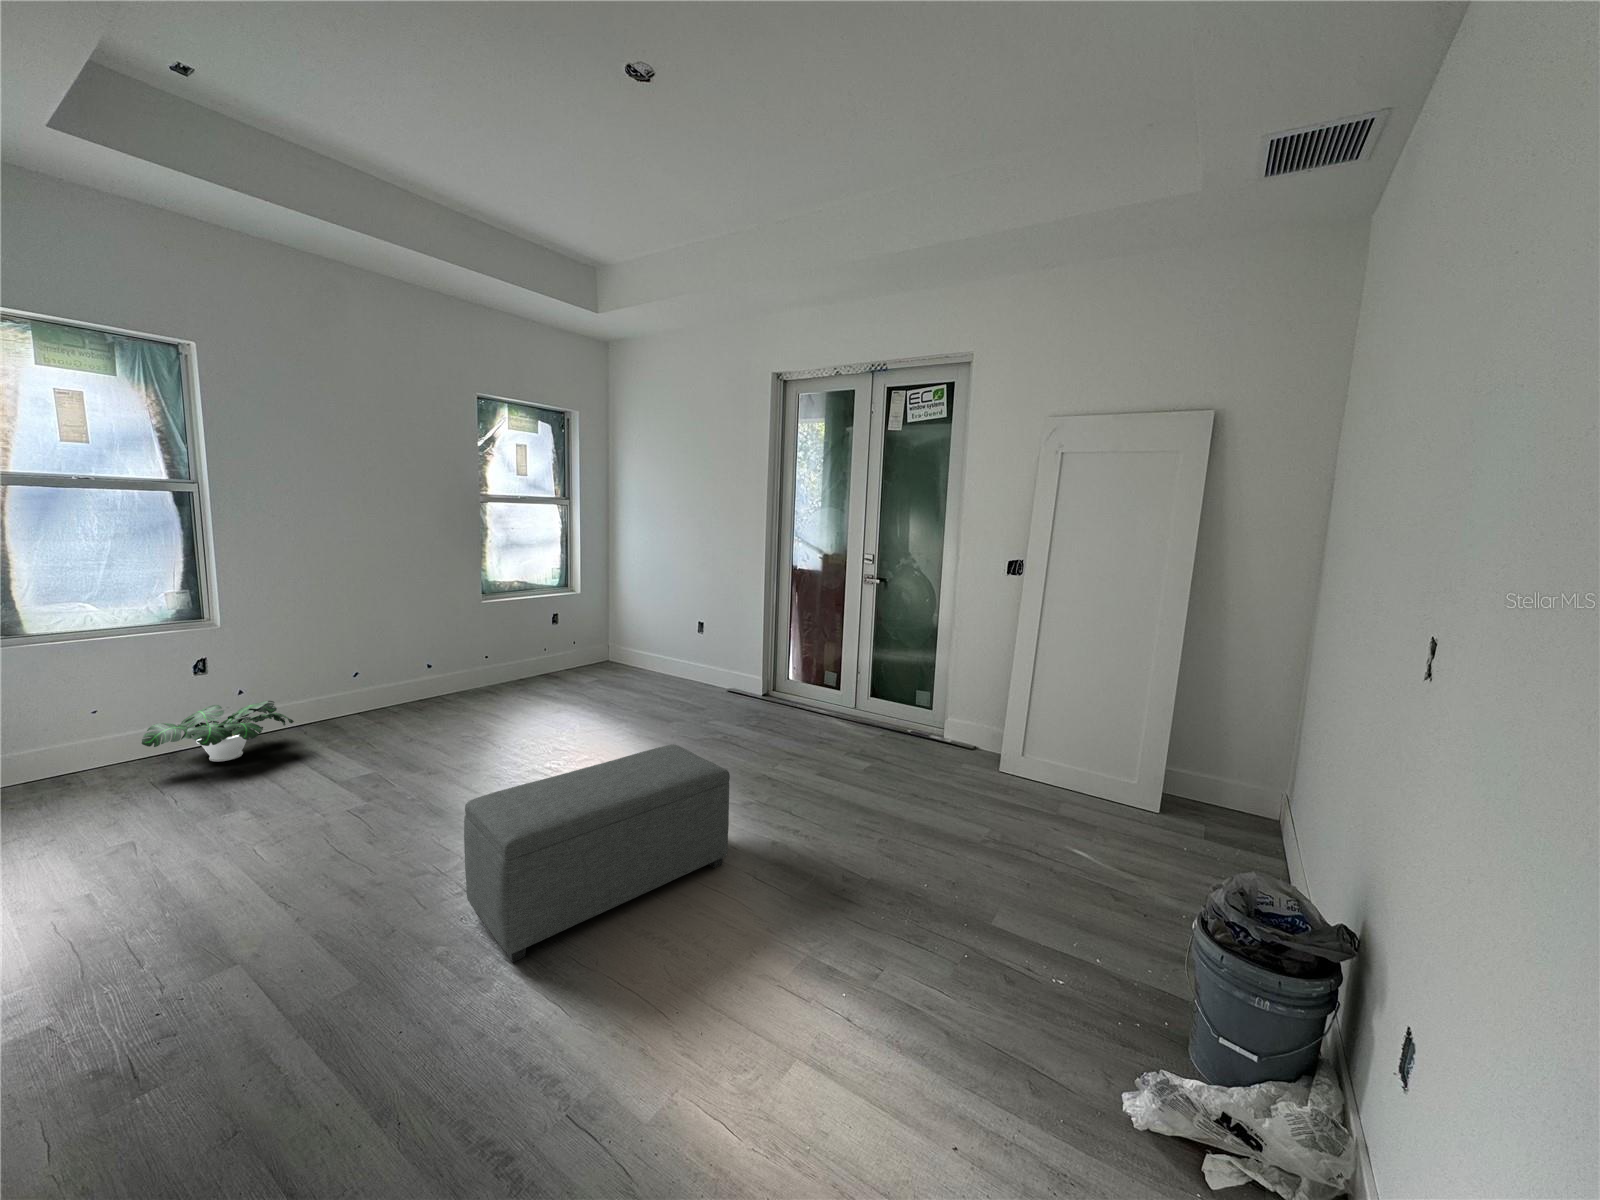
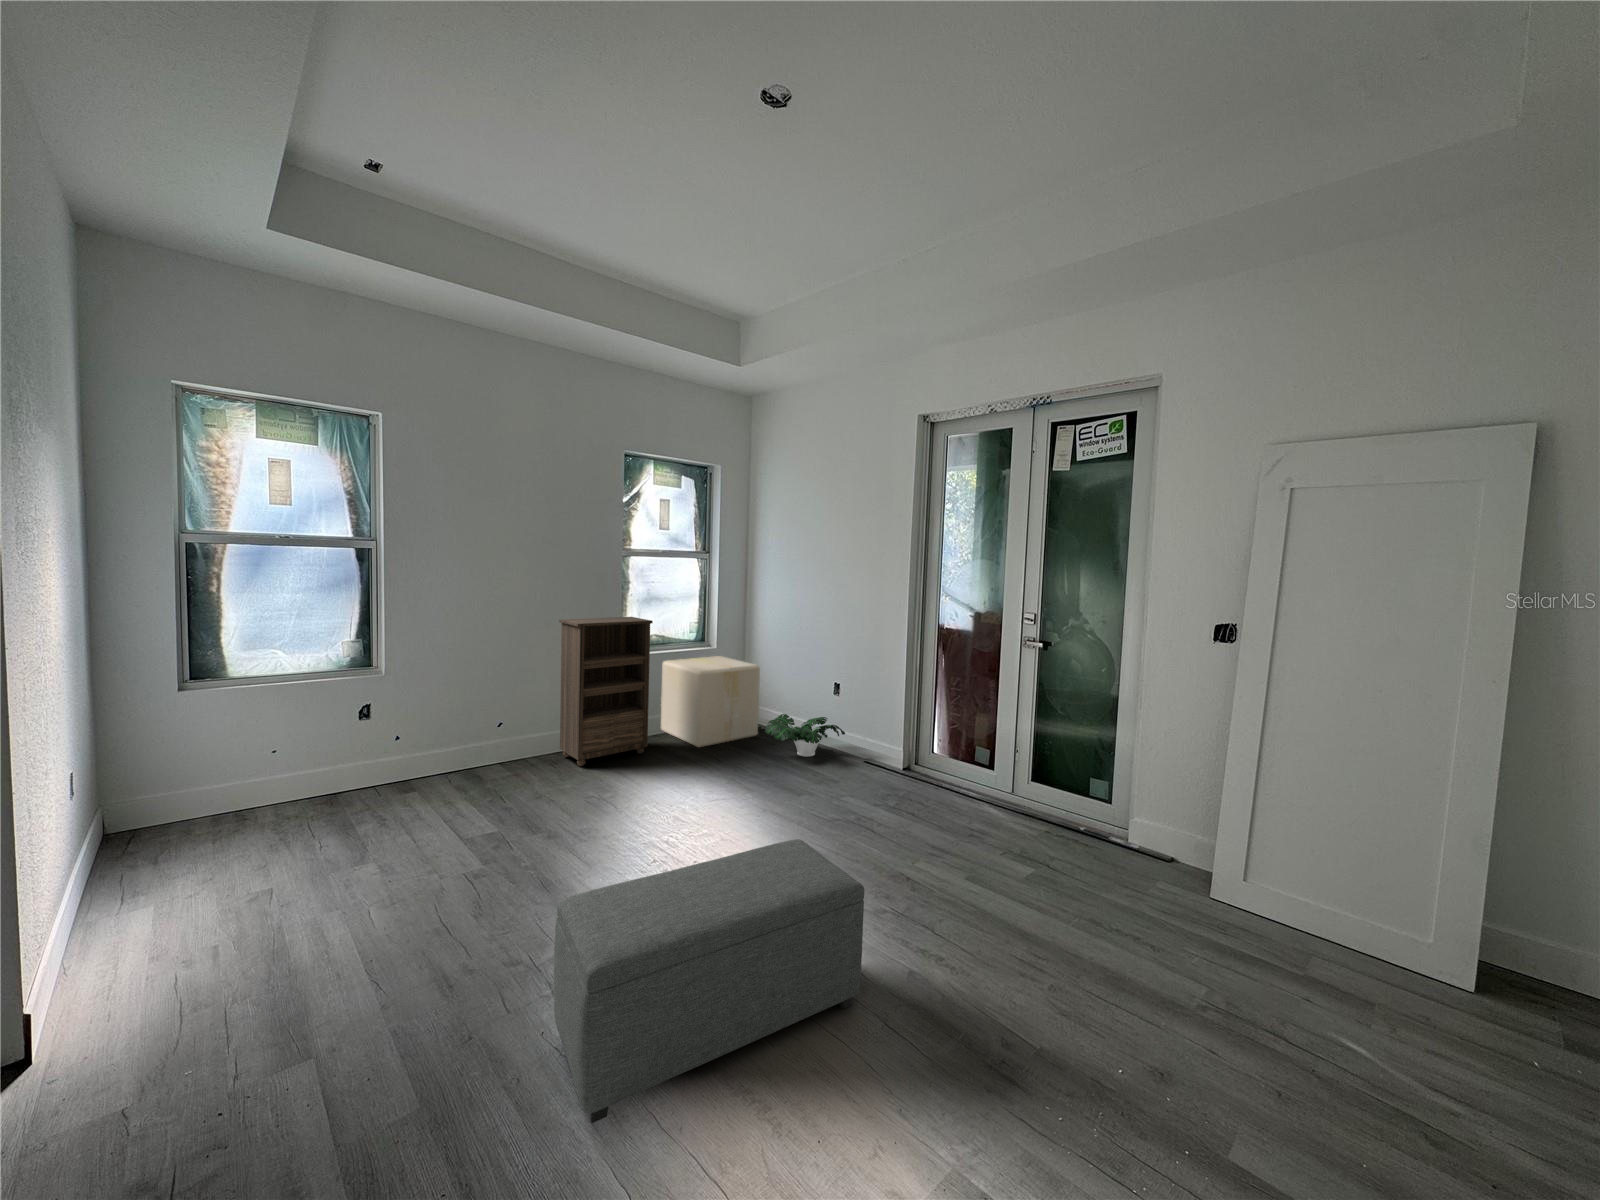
bookshelf: none [416,563,518,711] -> present [559,617,653,766]
cardboard box: none [528,601,629,689] -> present [661,656,760,748]
potted plant: present [142,701,294,762] -> present [765,714,845,757]

